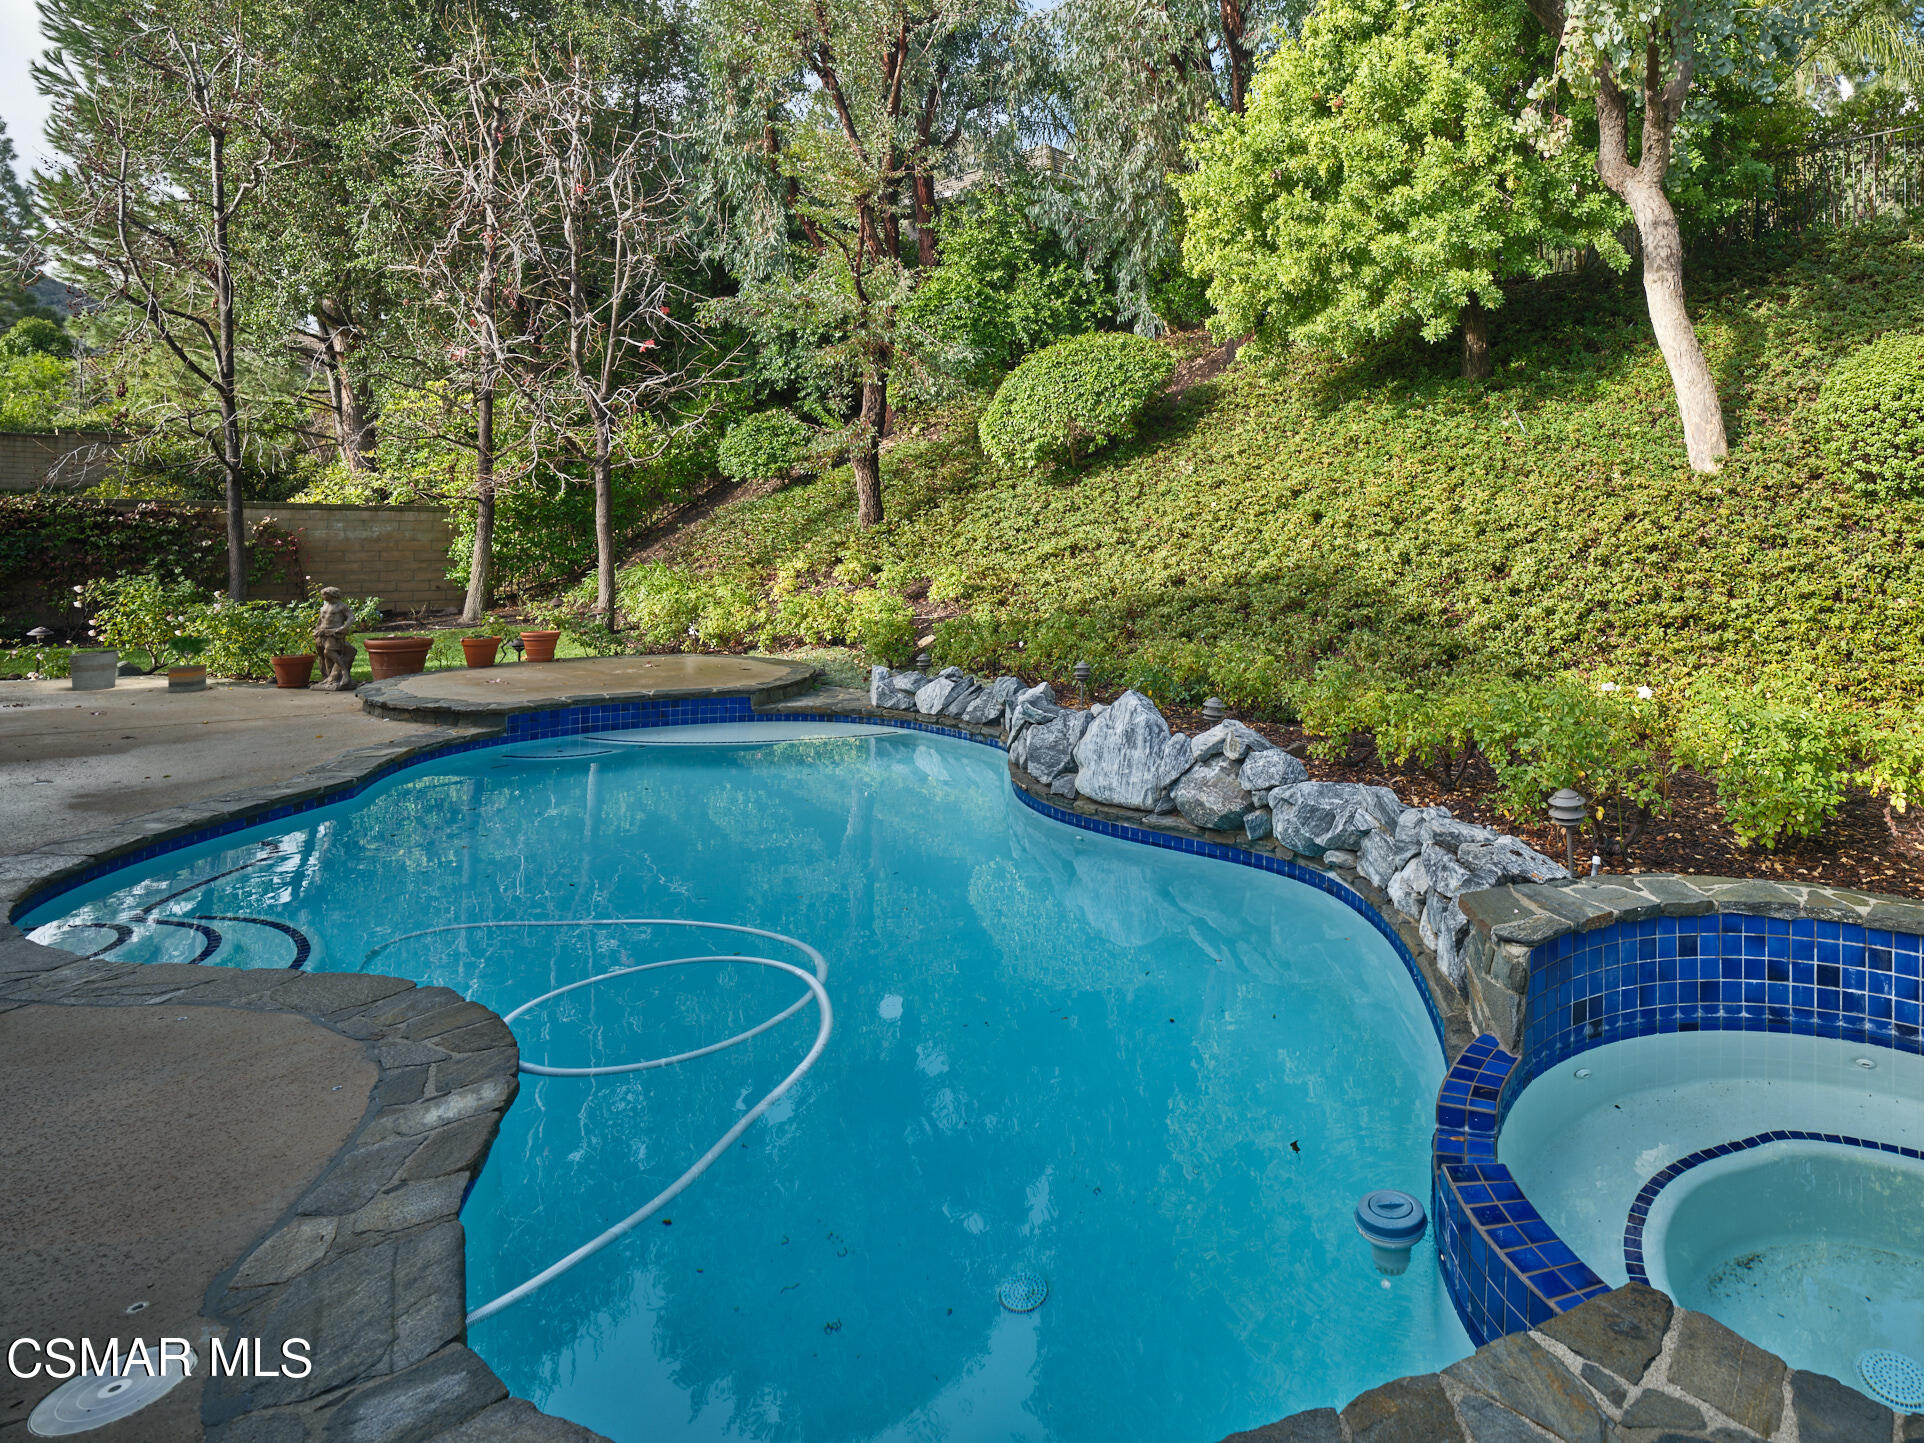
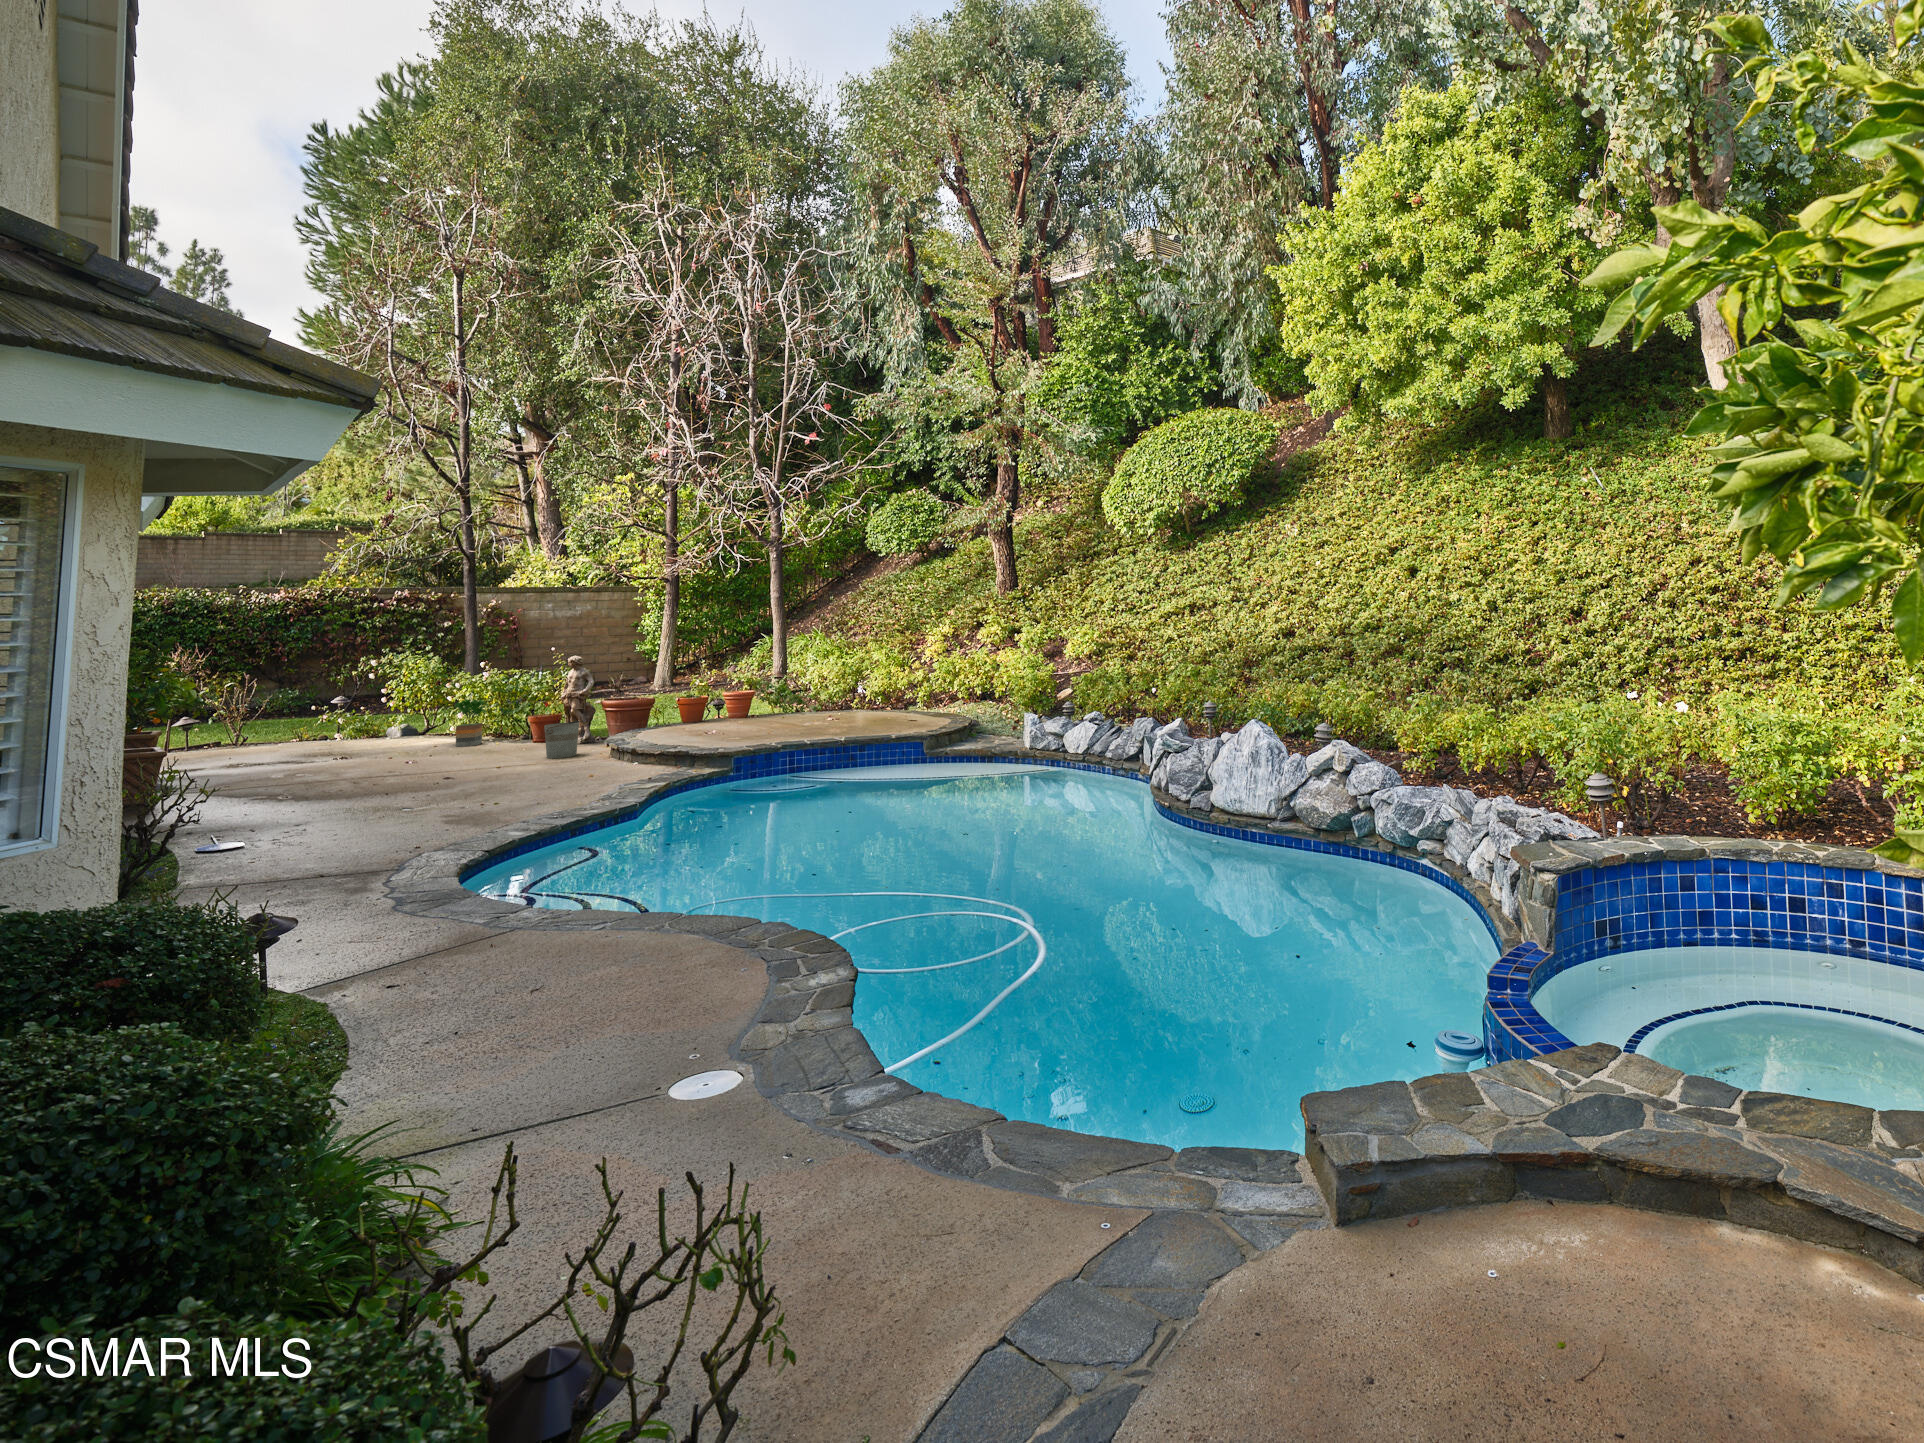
bucket: present [68,650,124,691] -> present [544,721,583,758]

